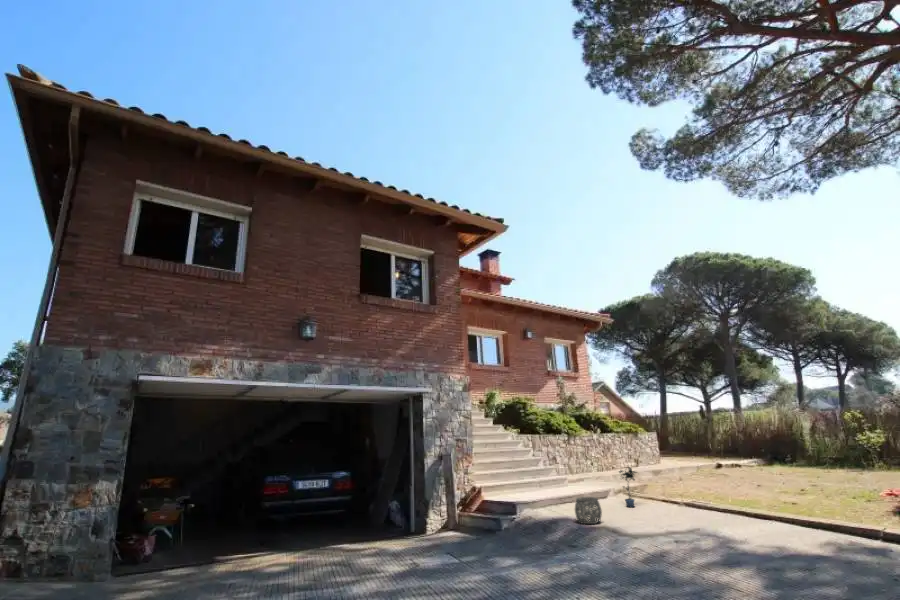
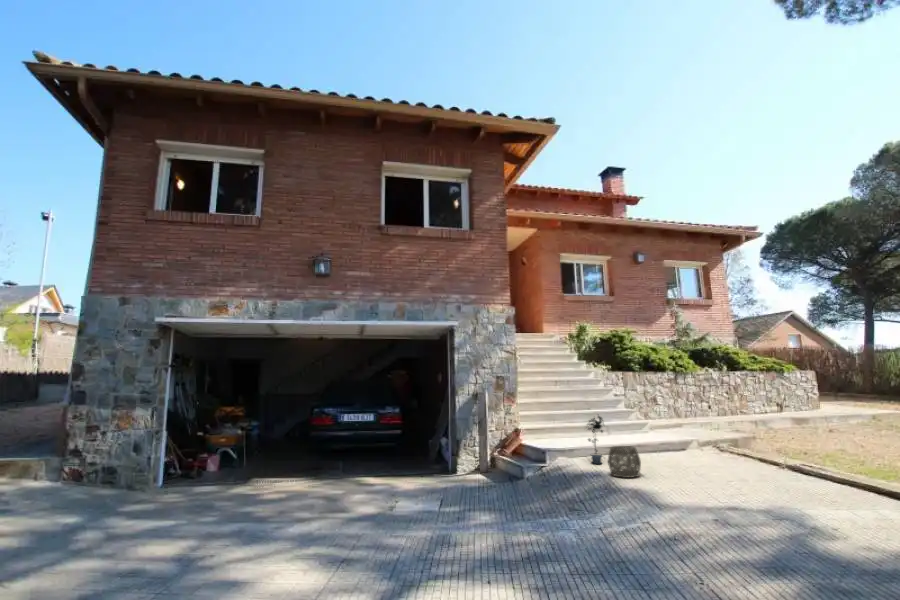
potted plant: present [619,467,637,507] -> present [587,416,604,464]

